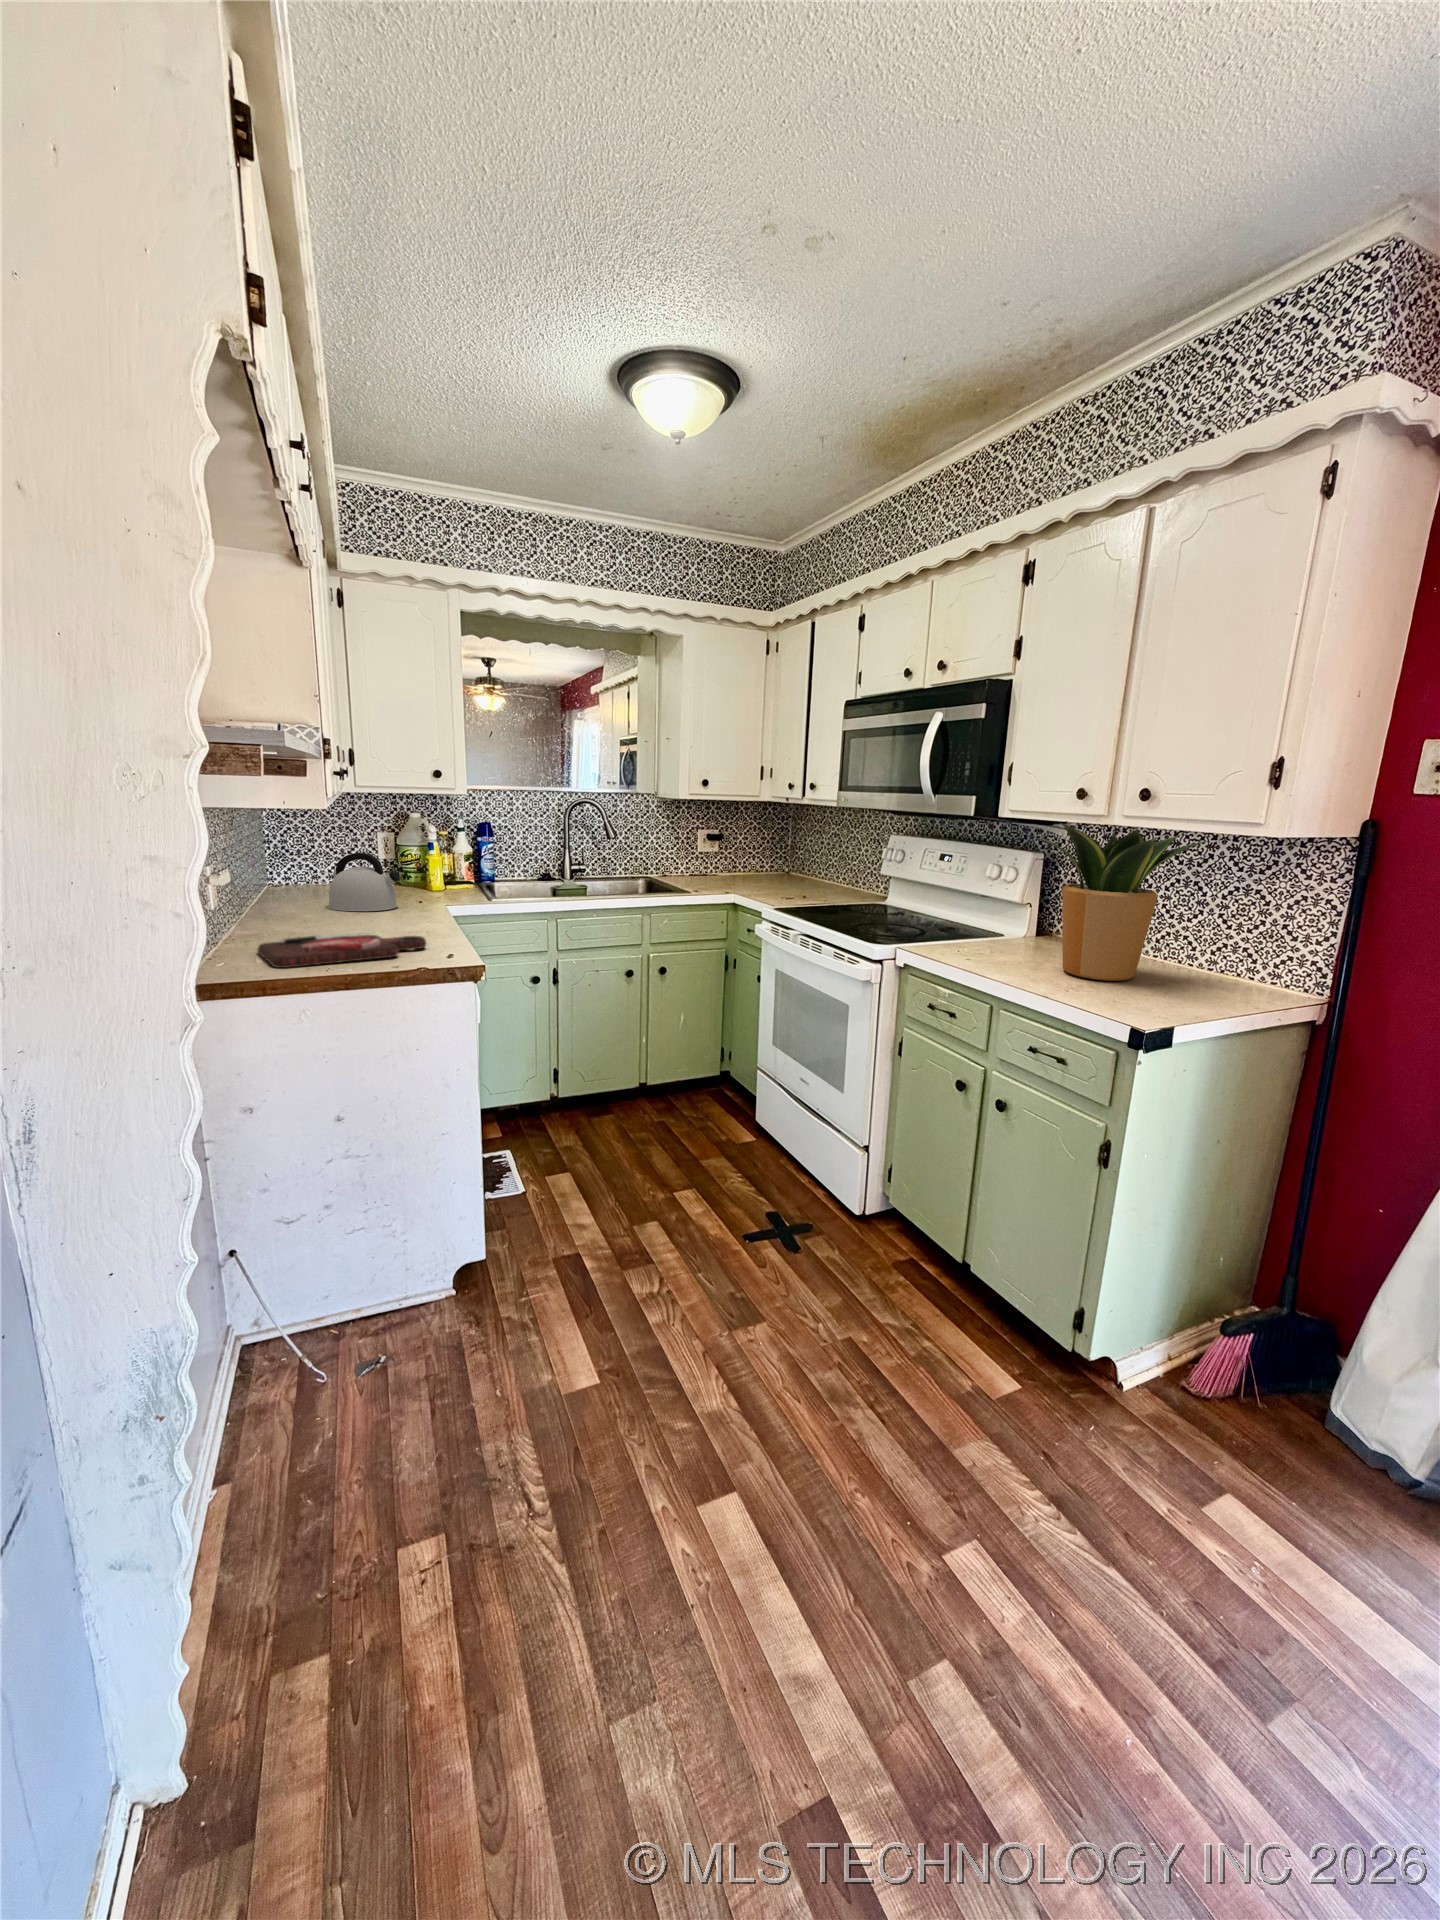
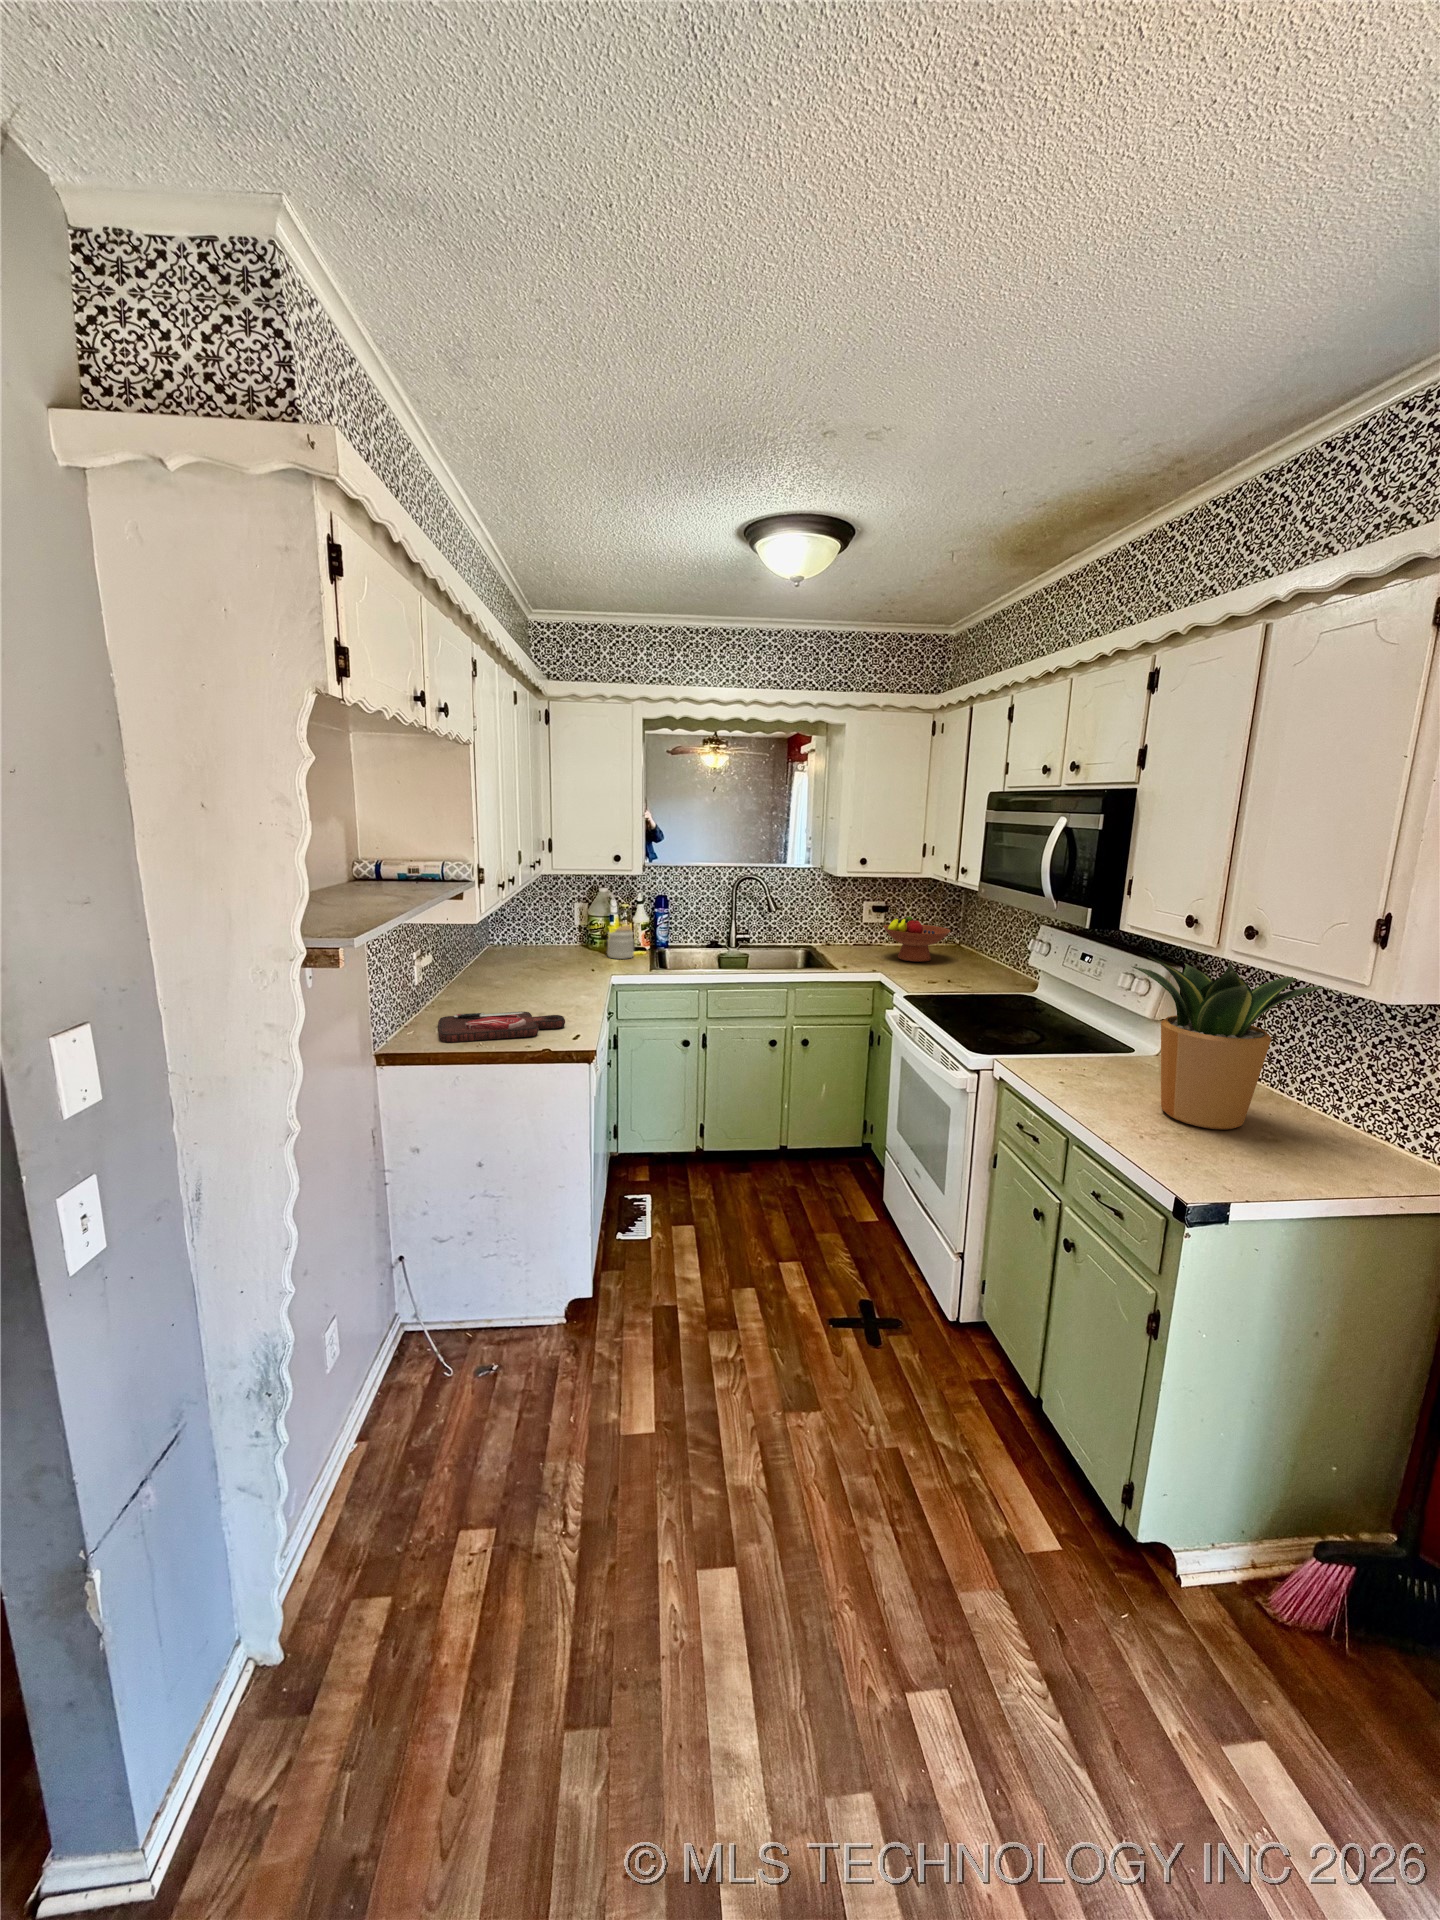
fruit bowl: none [723,841,789,885] -> present [883,917,950,962]
jar: none [424,849,457,892] -> present [607,924,634,959]
kettle: present [328,853,400,911] -> none [519,930,574,980]

